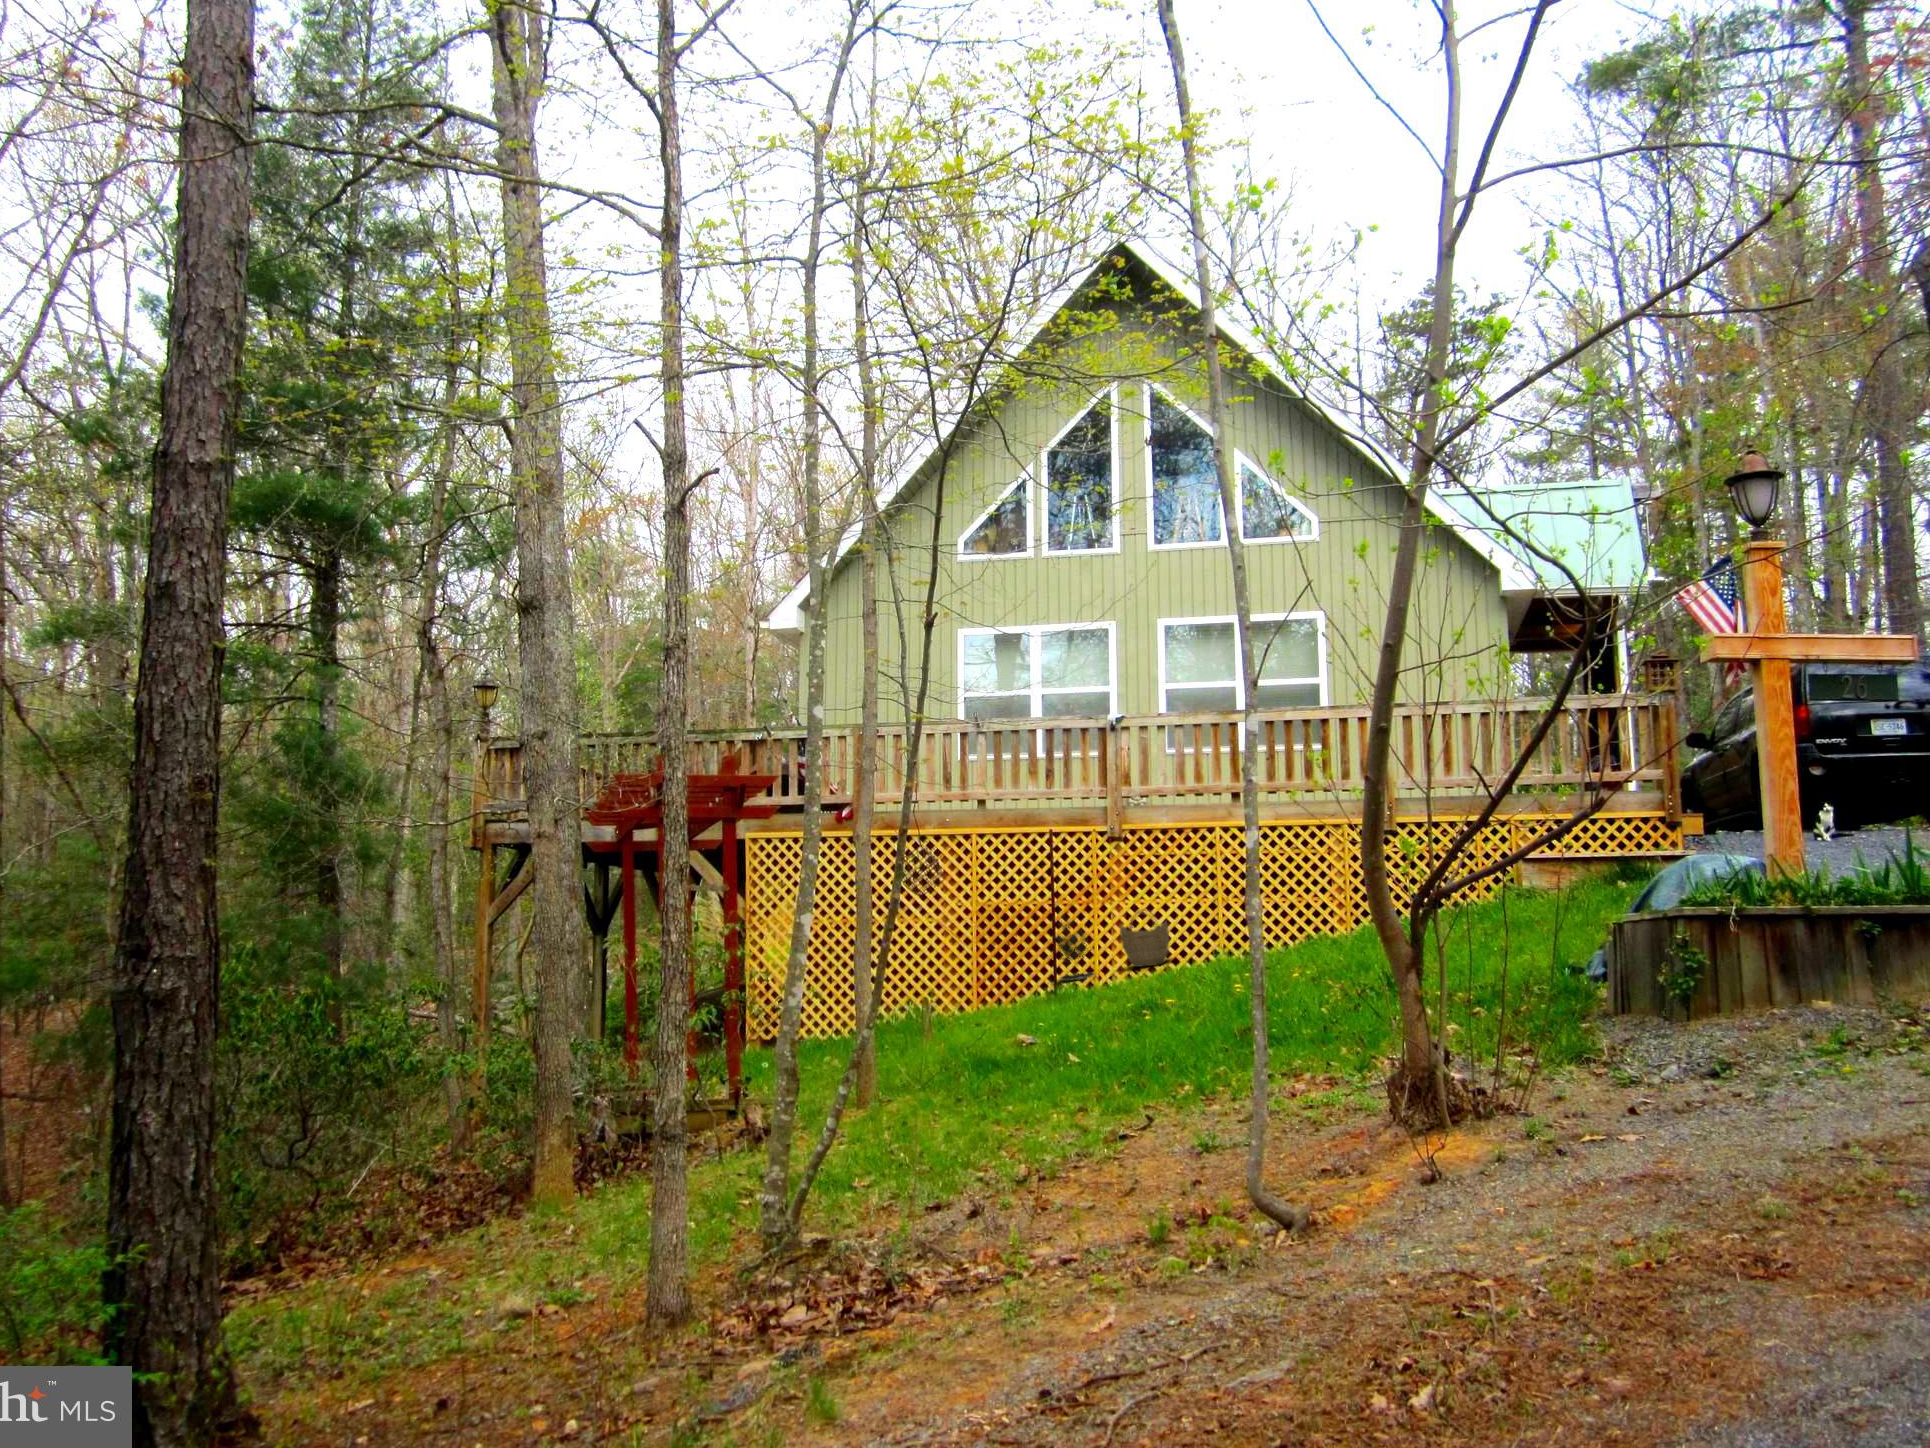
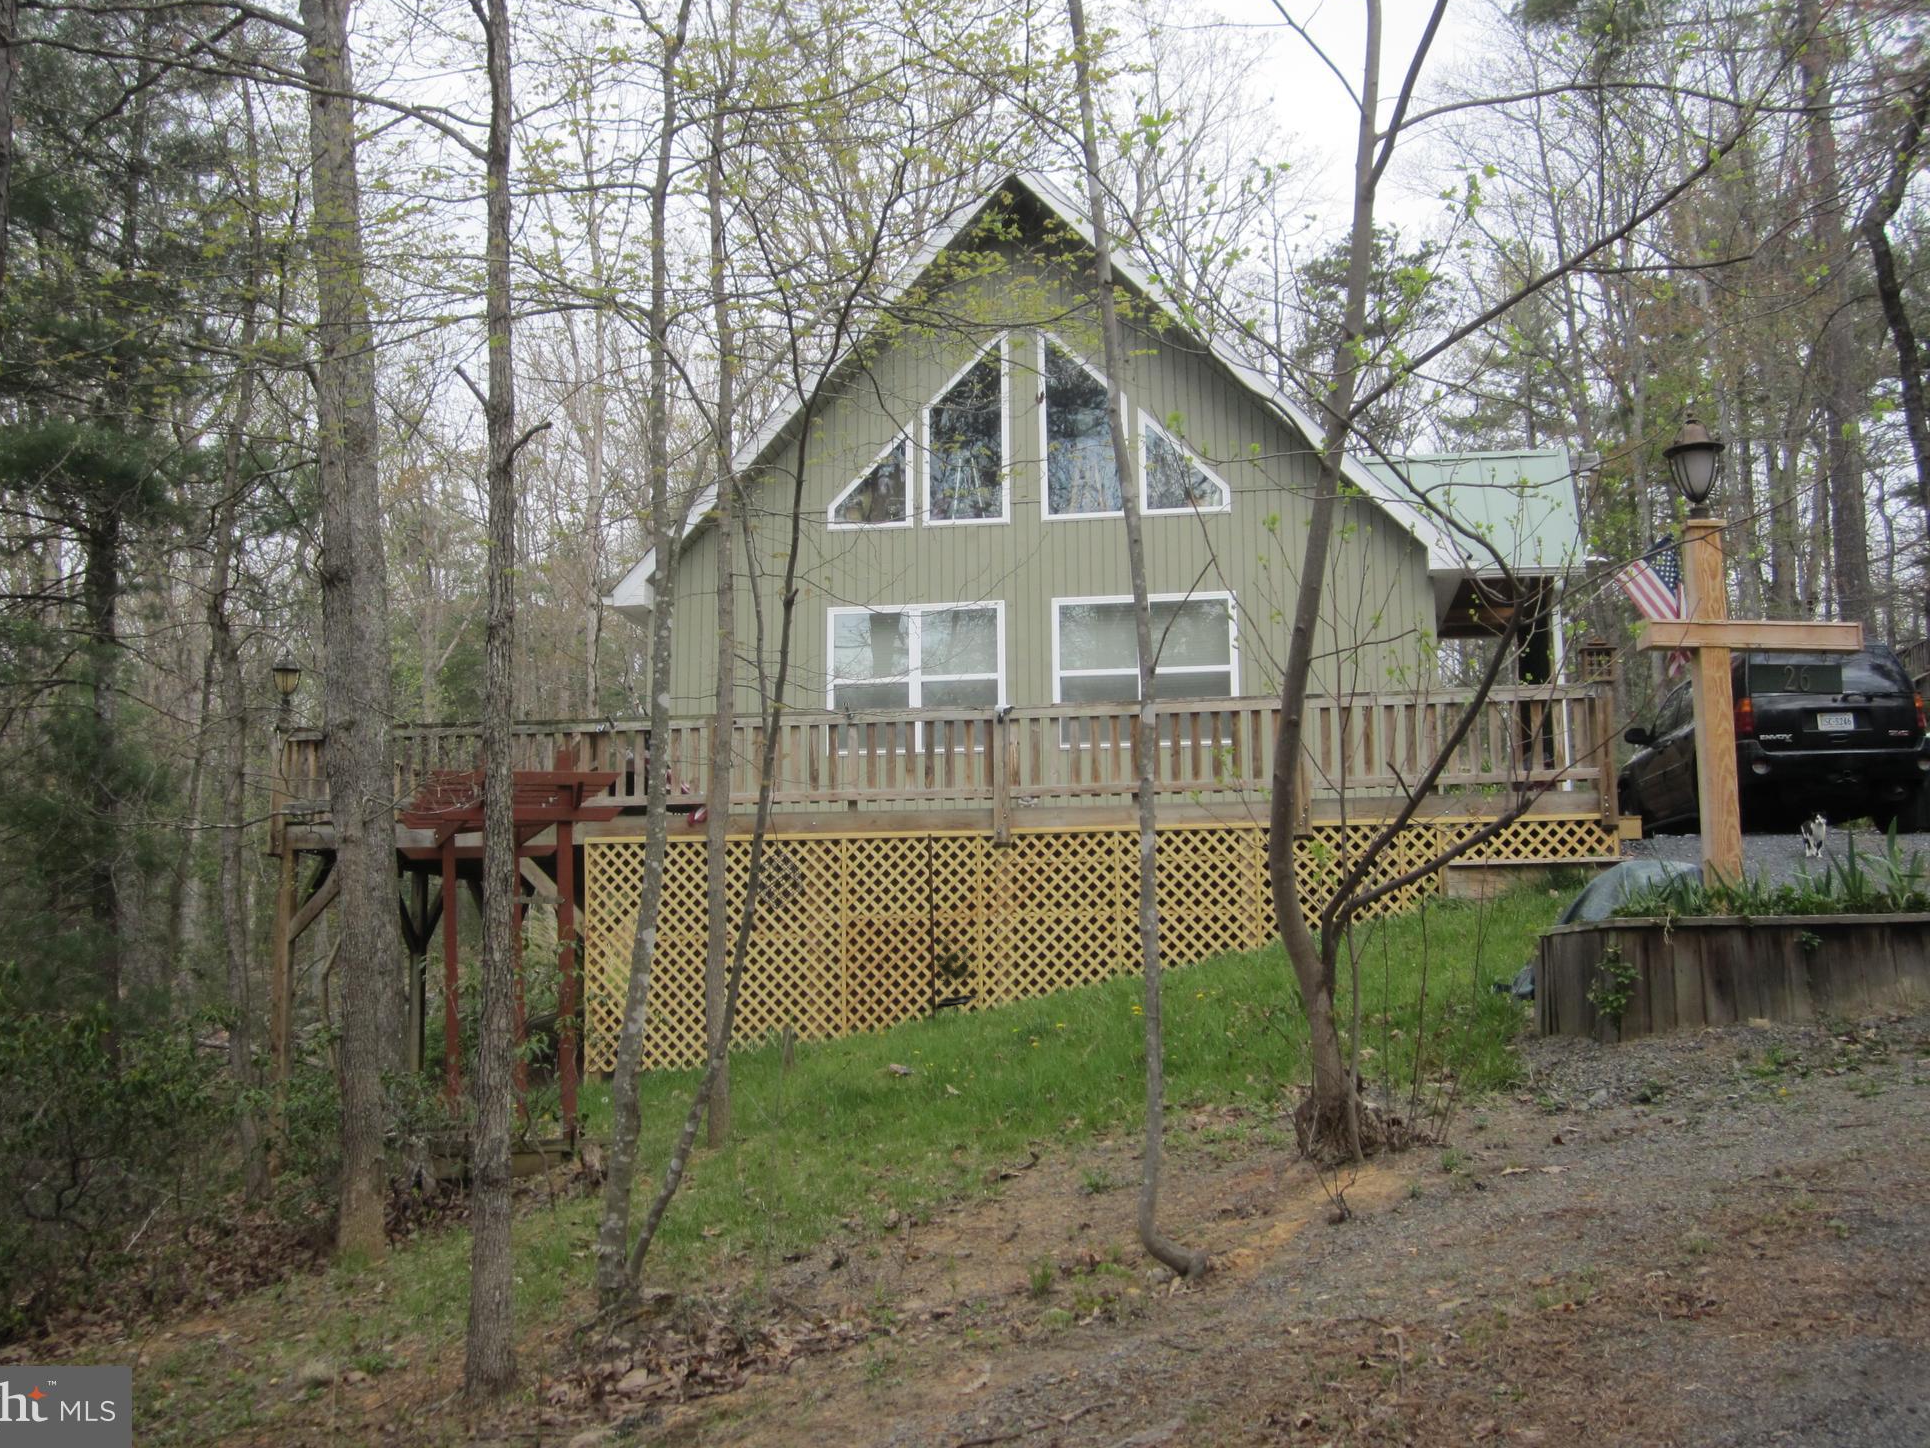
woven basket: present [1120,910,1169,967] -> none [1005,924,1061,989]

